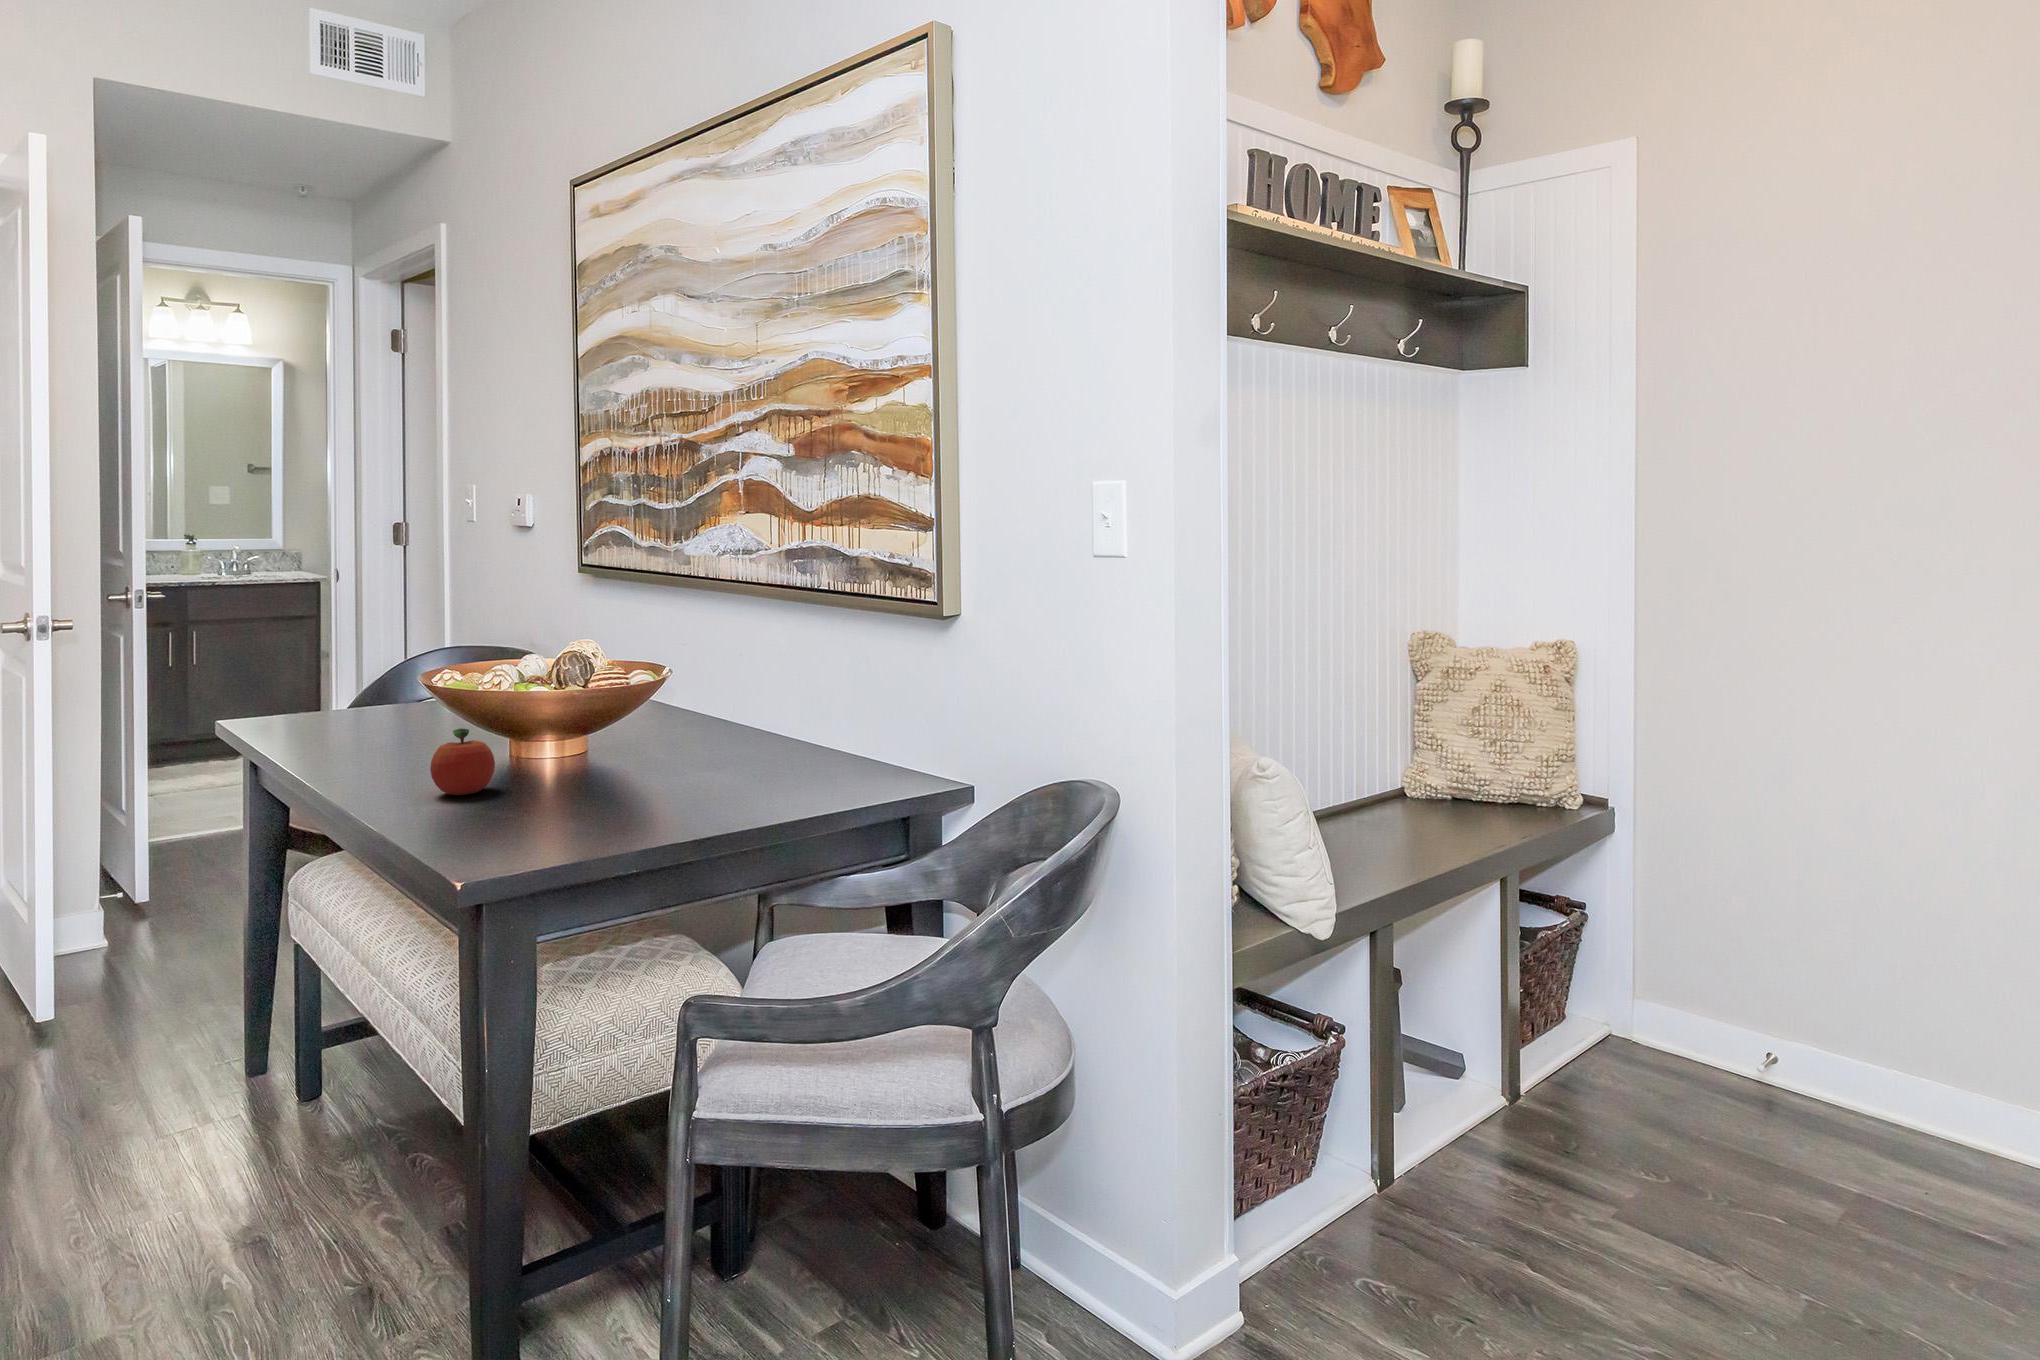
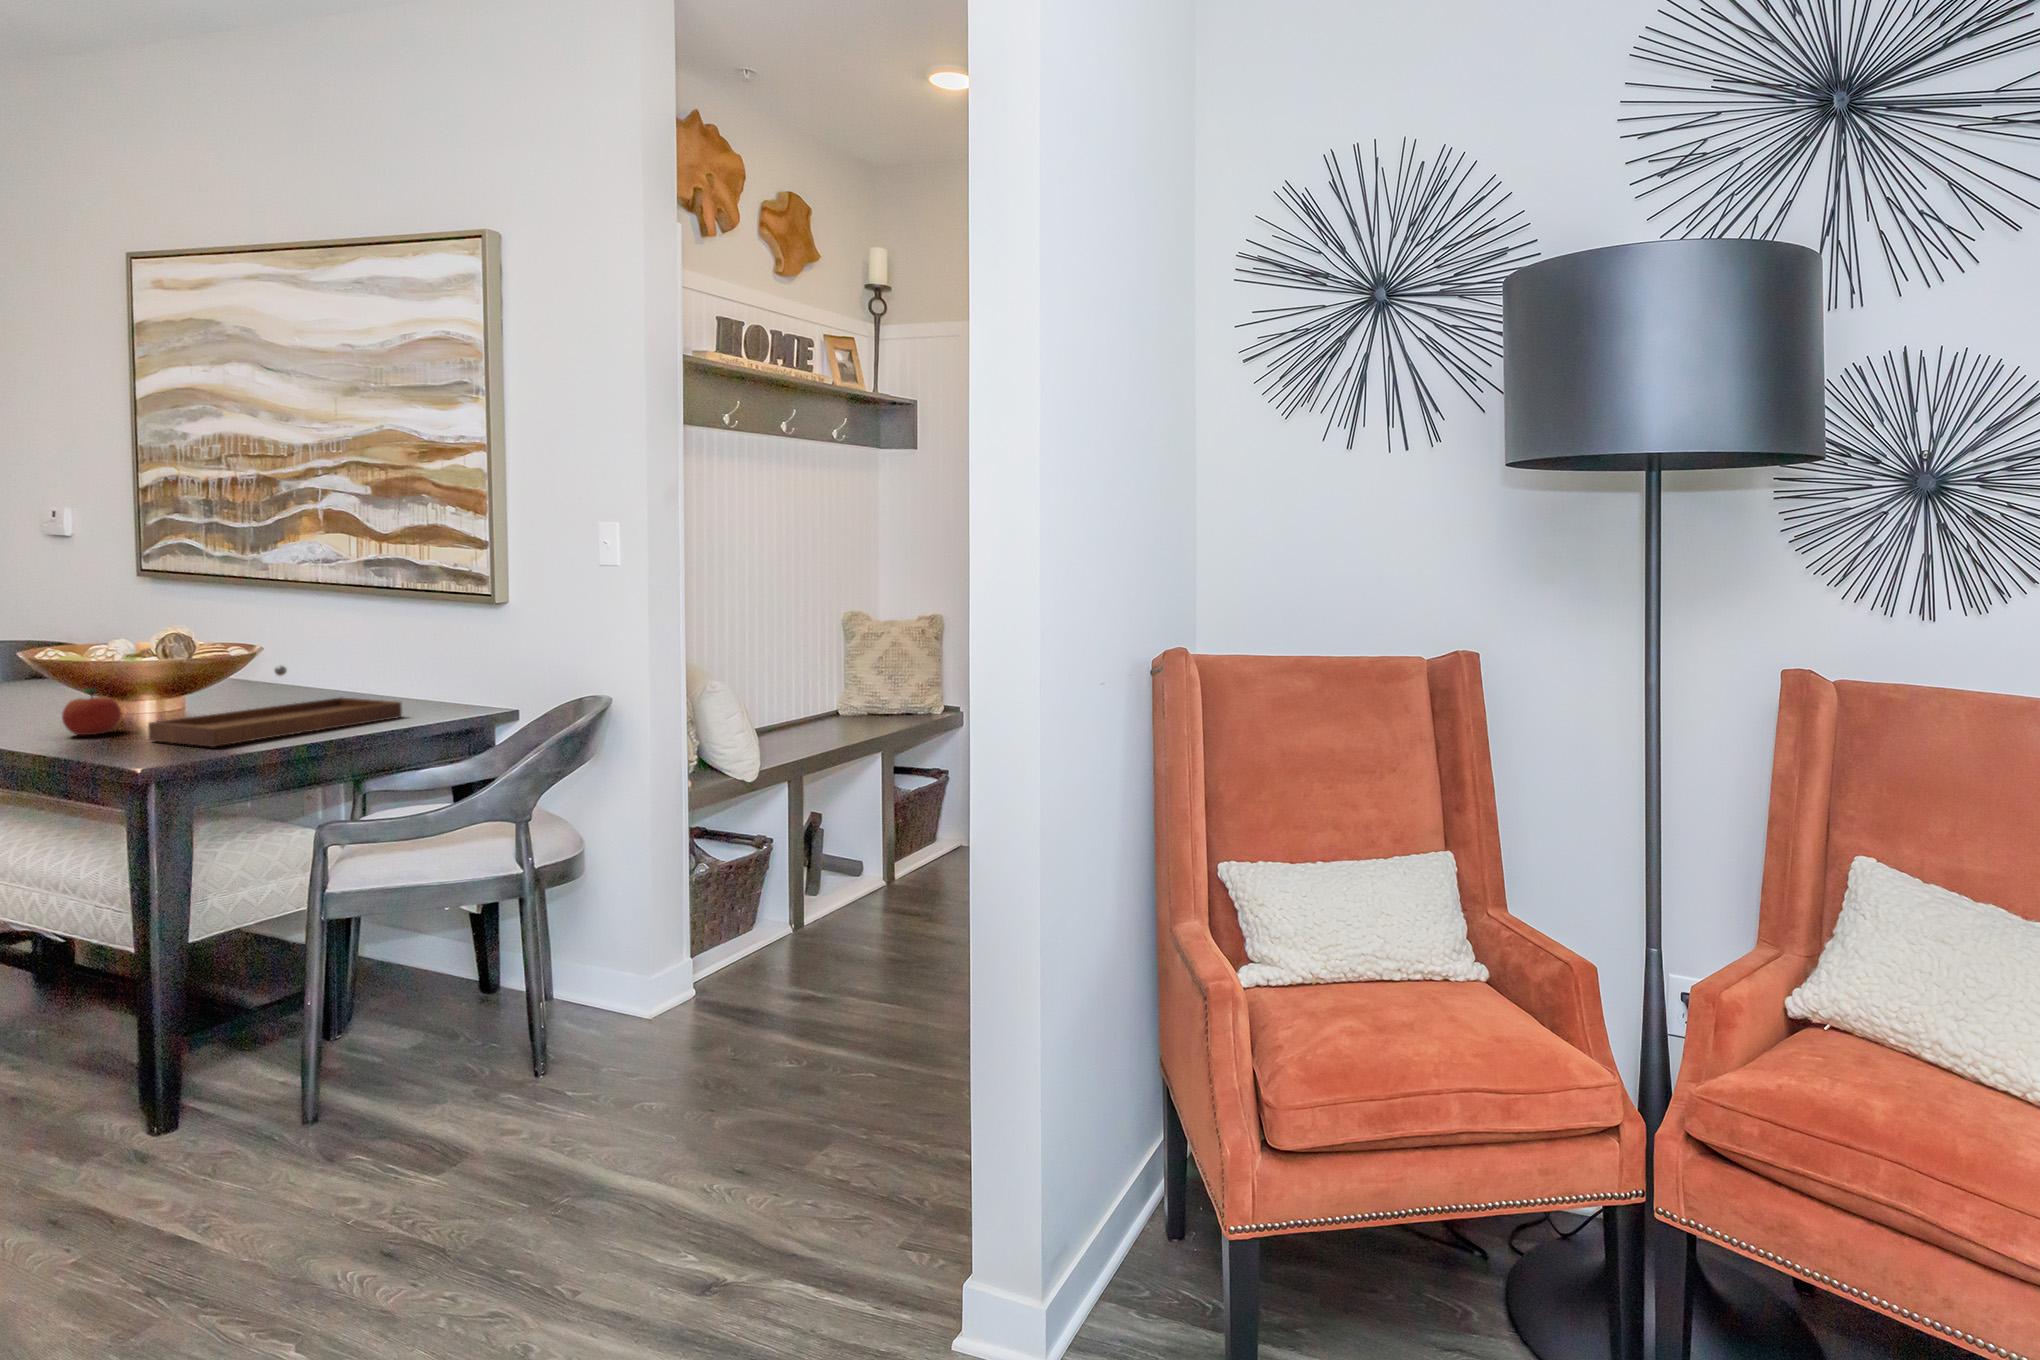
tray: none [505,710,817,845] -> present [148,666,402,747]

